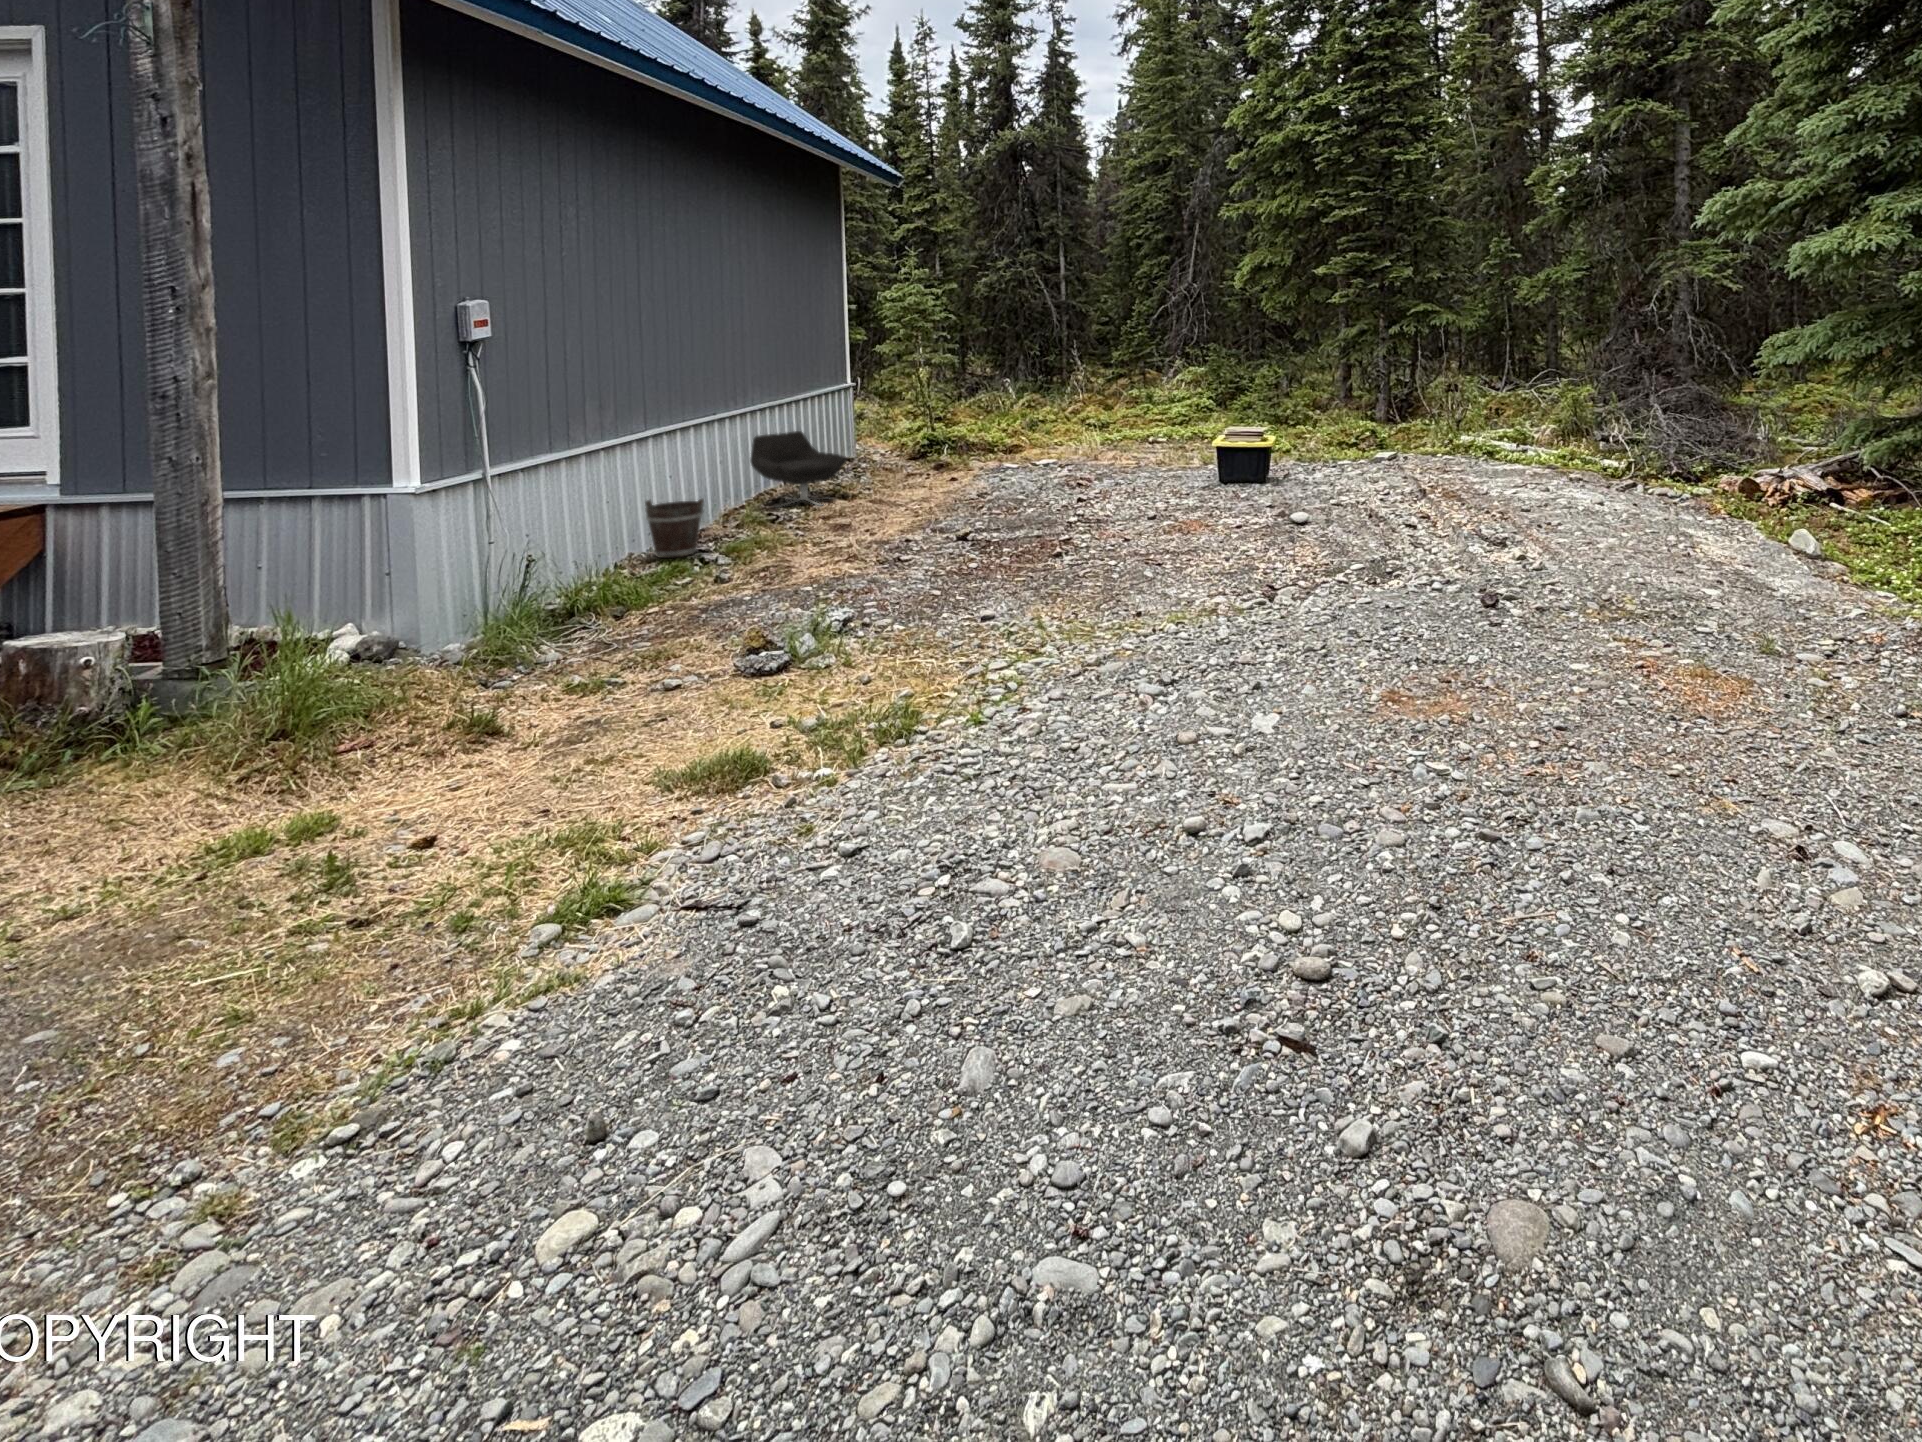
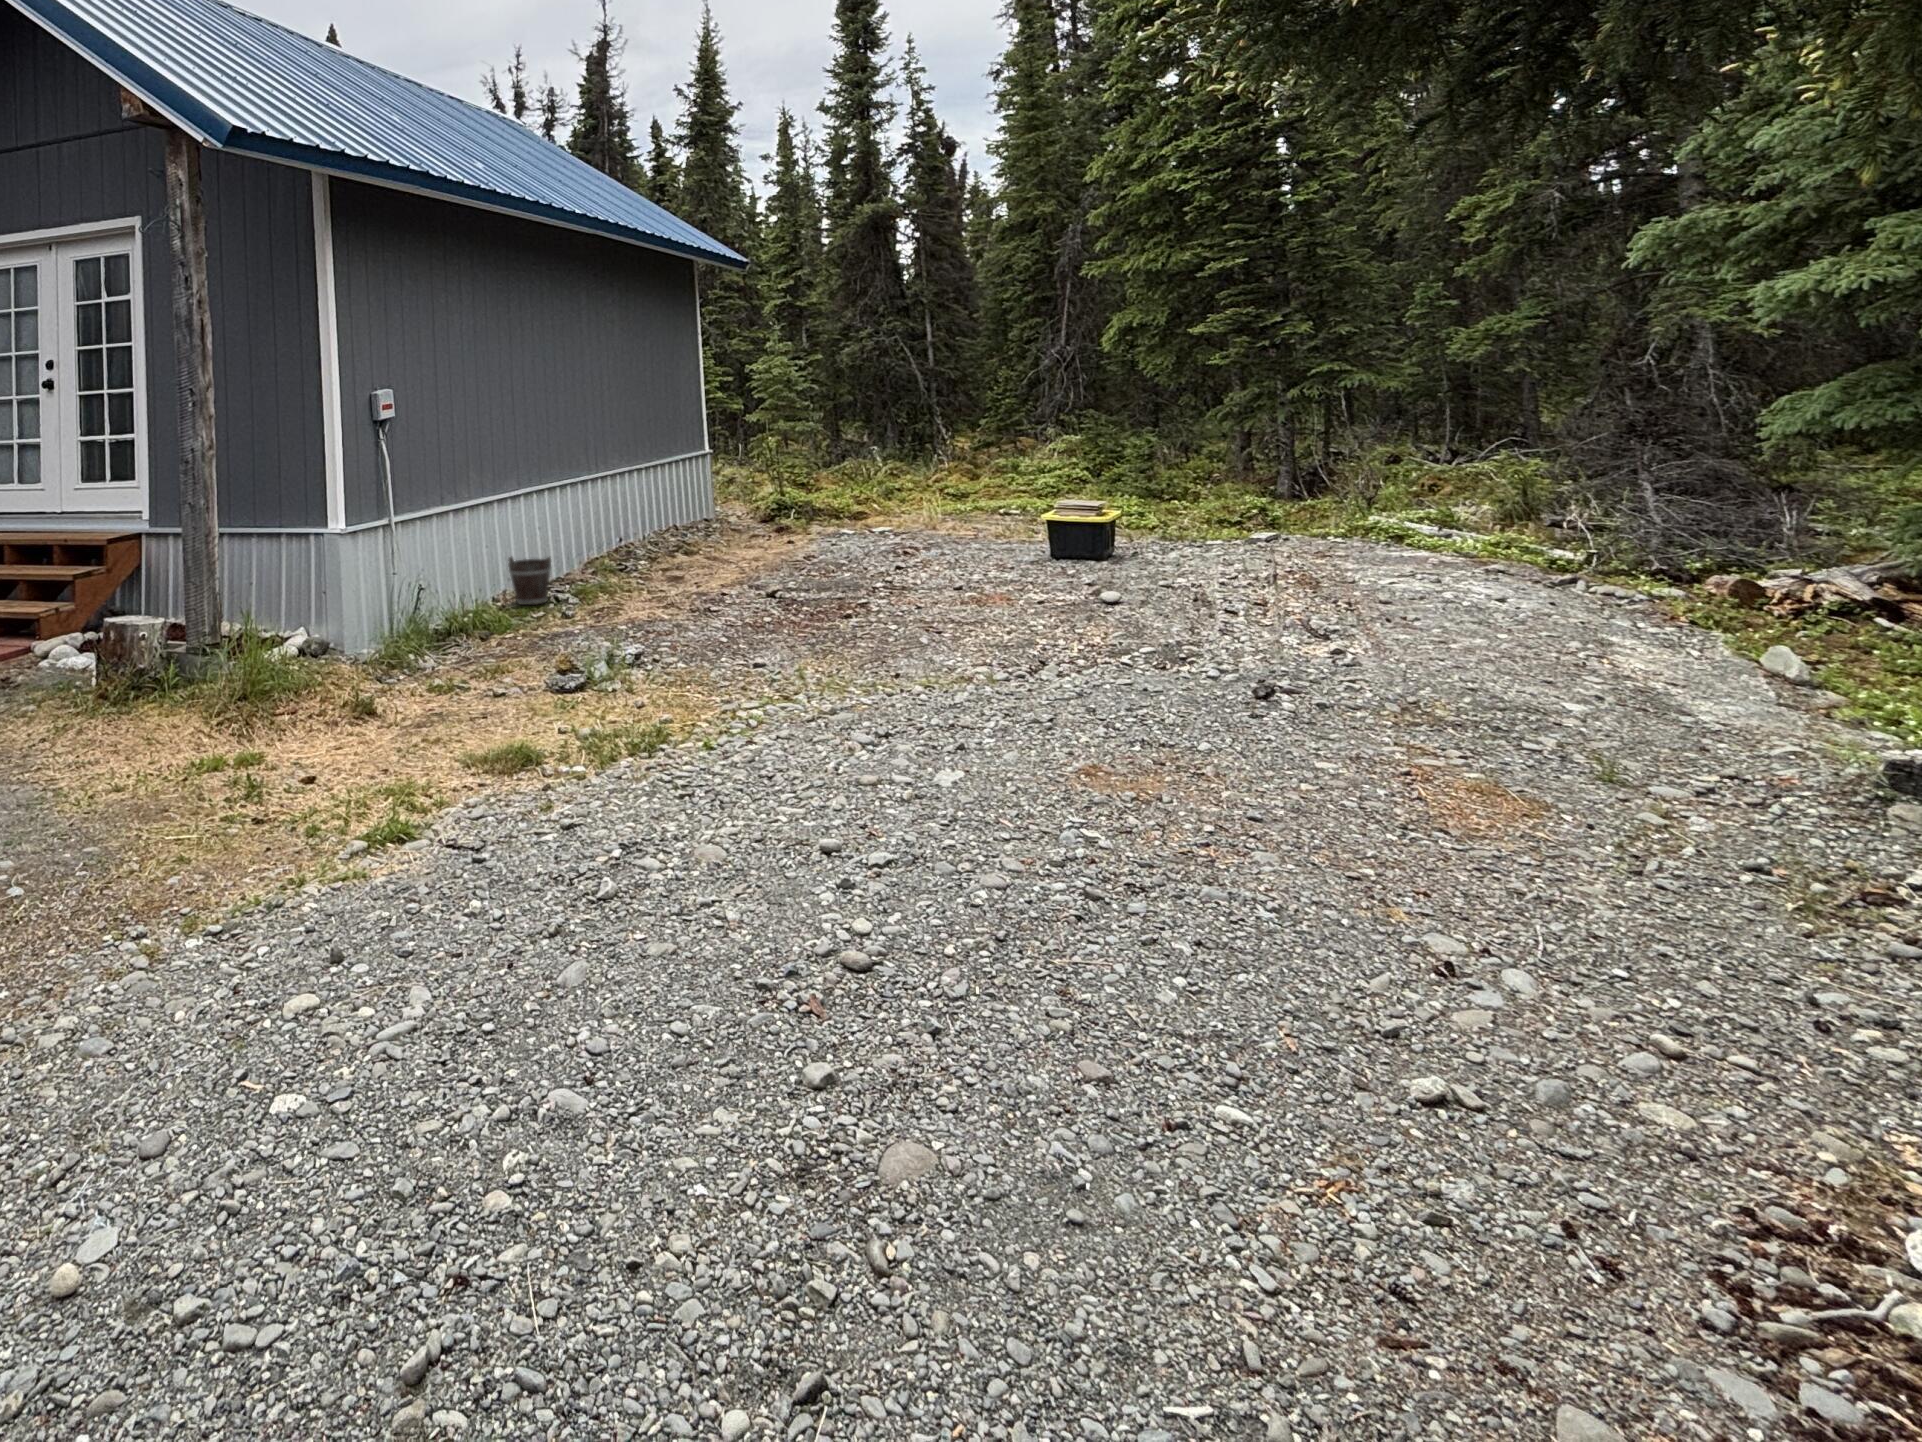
lounge chair: present [750,431,847,504] -> none [602,501,681,569]

